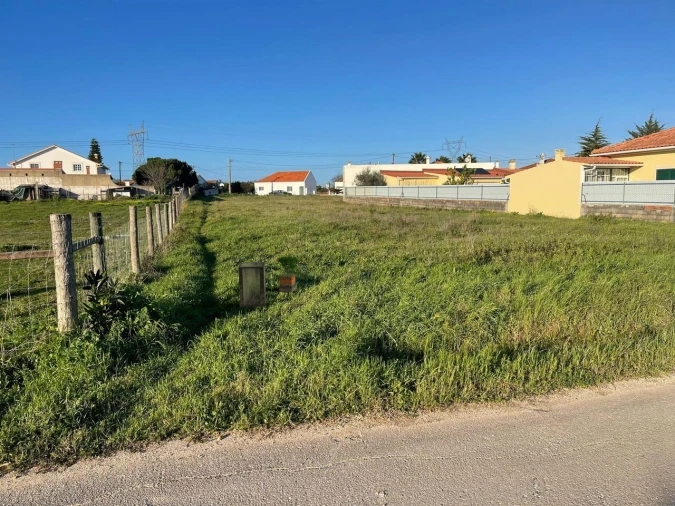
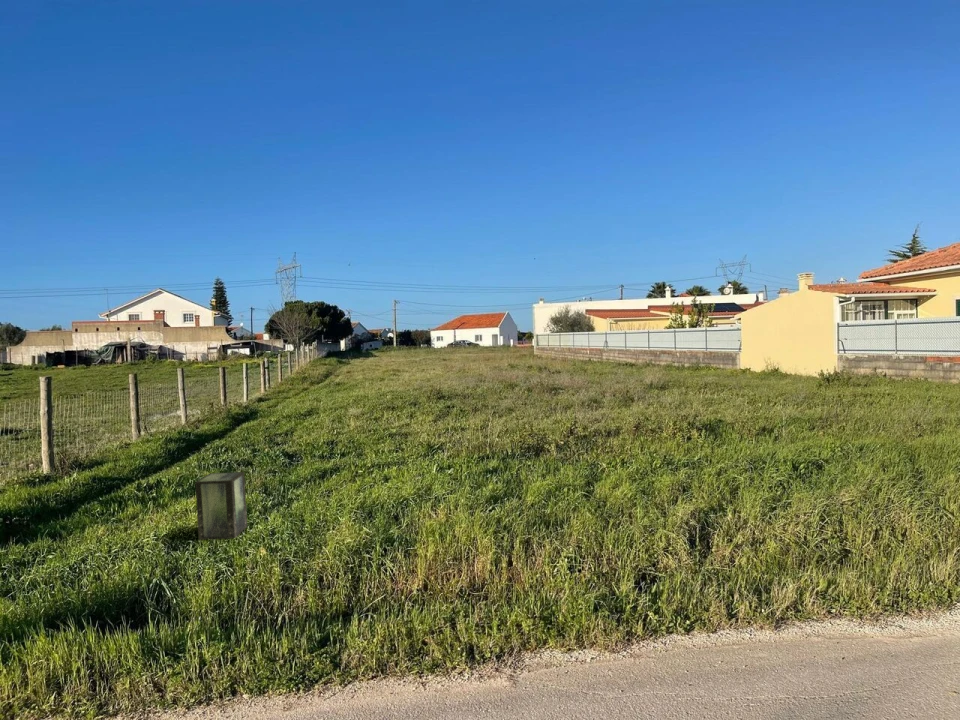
potted tree: present [277,256,299,292] -> none [278,459,312,512]

